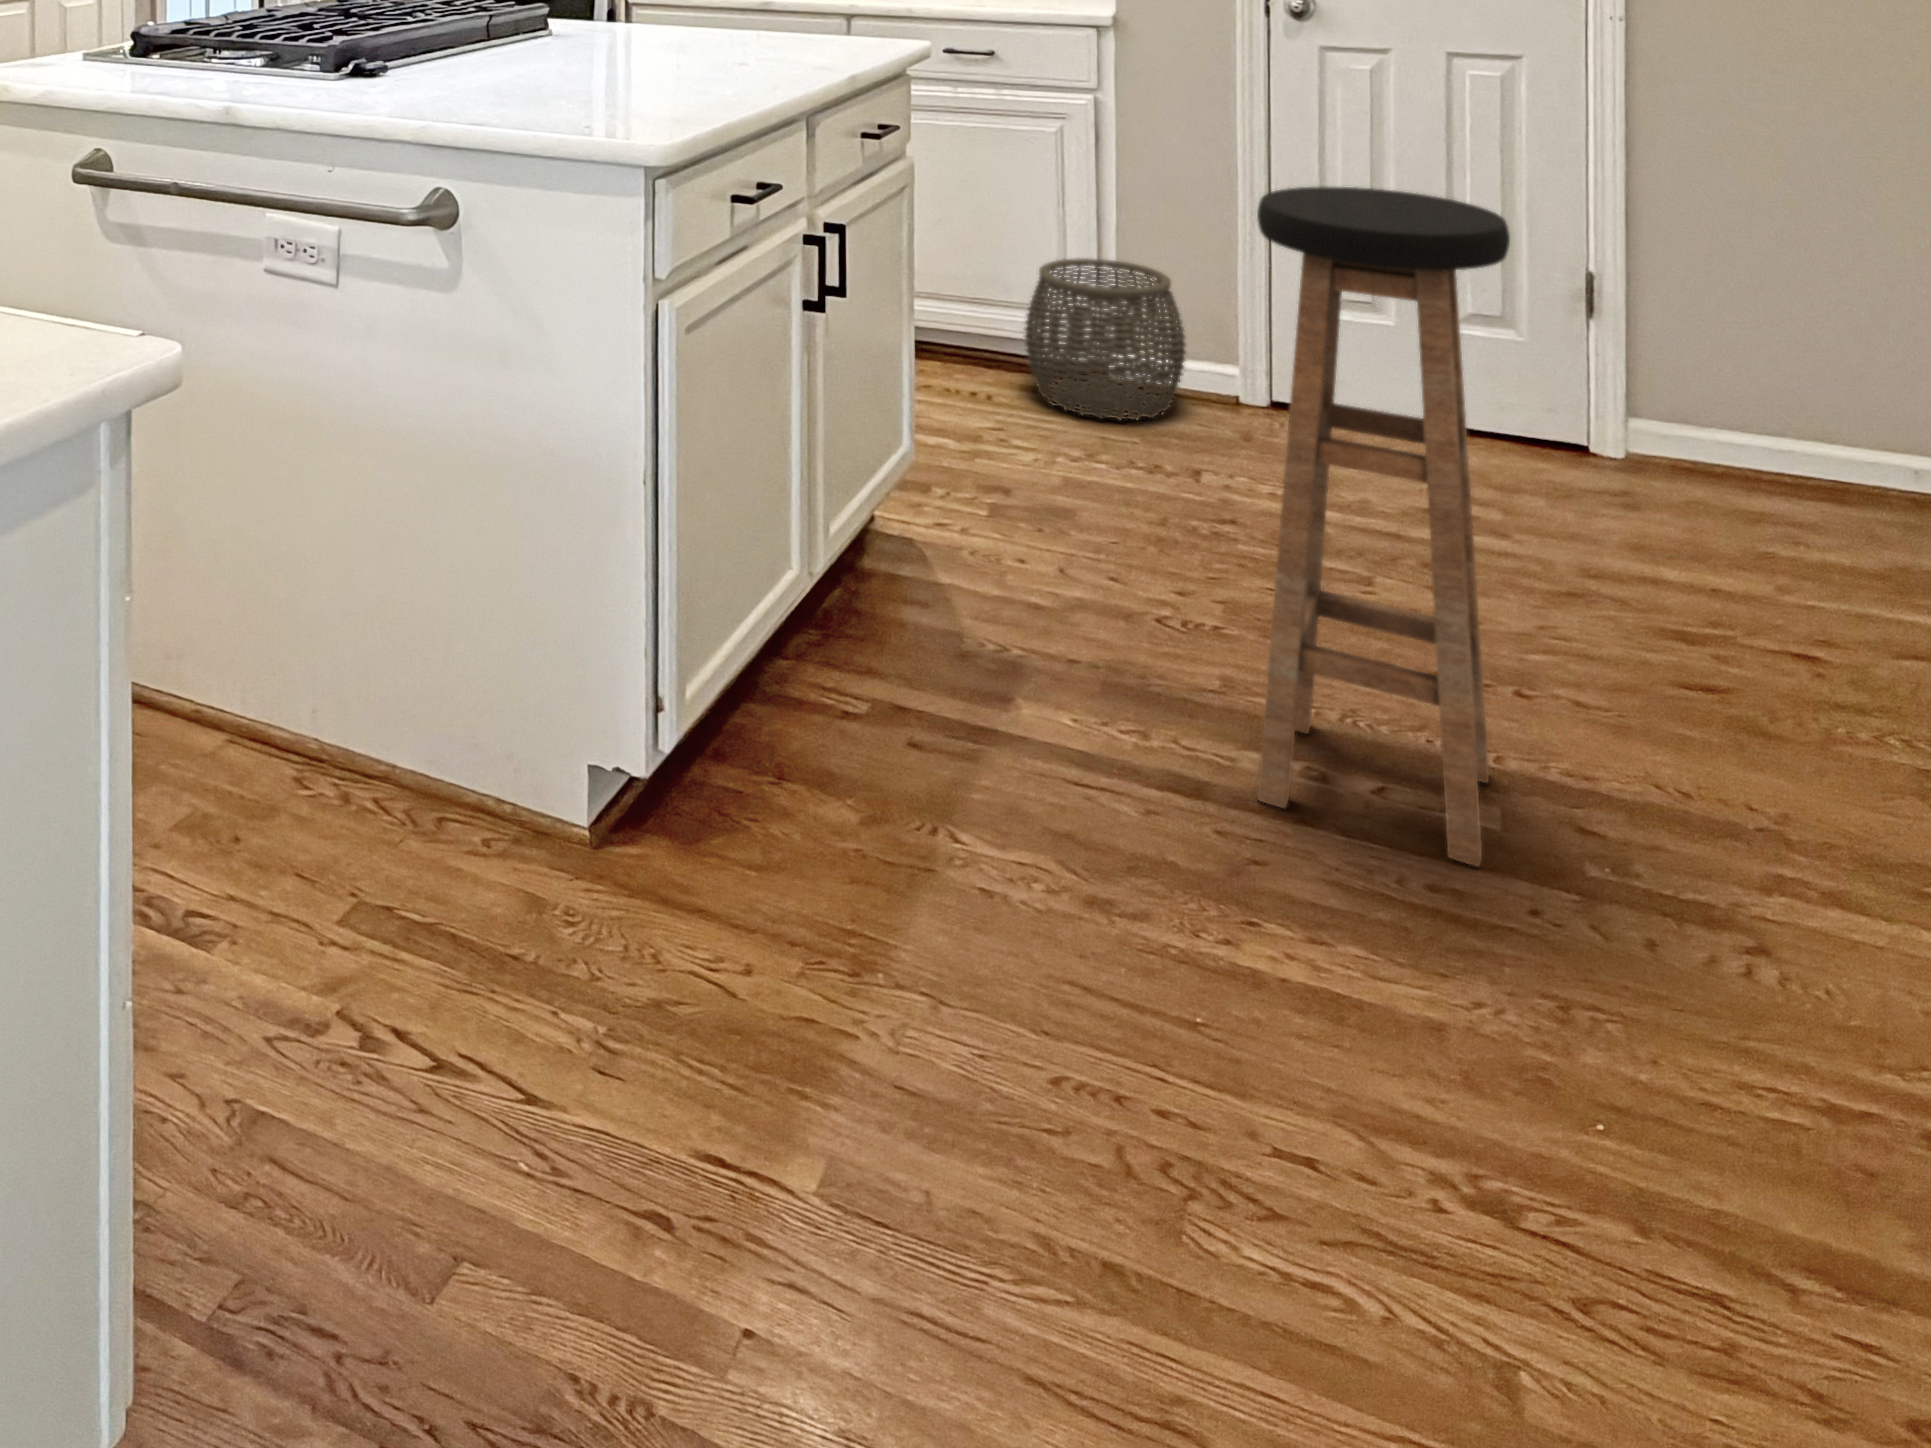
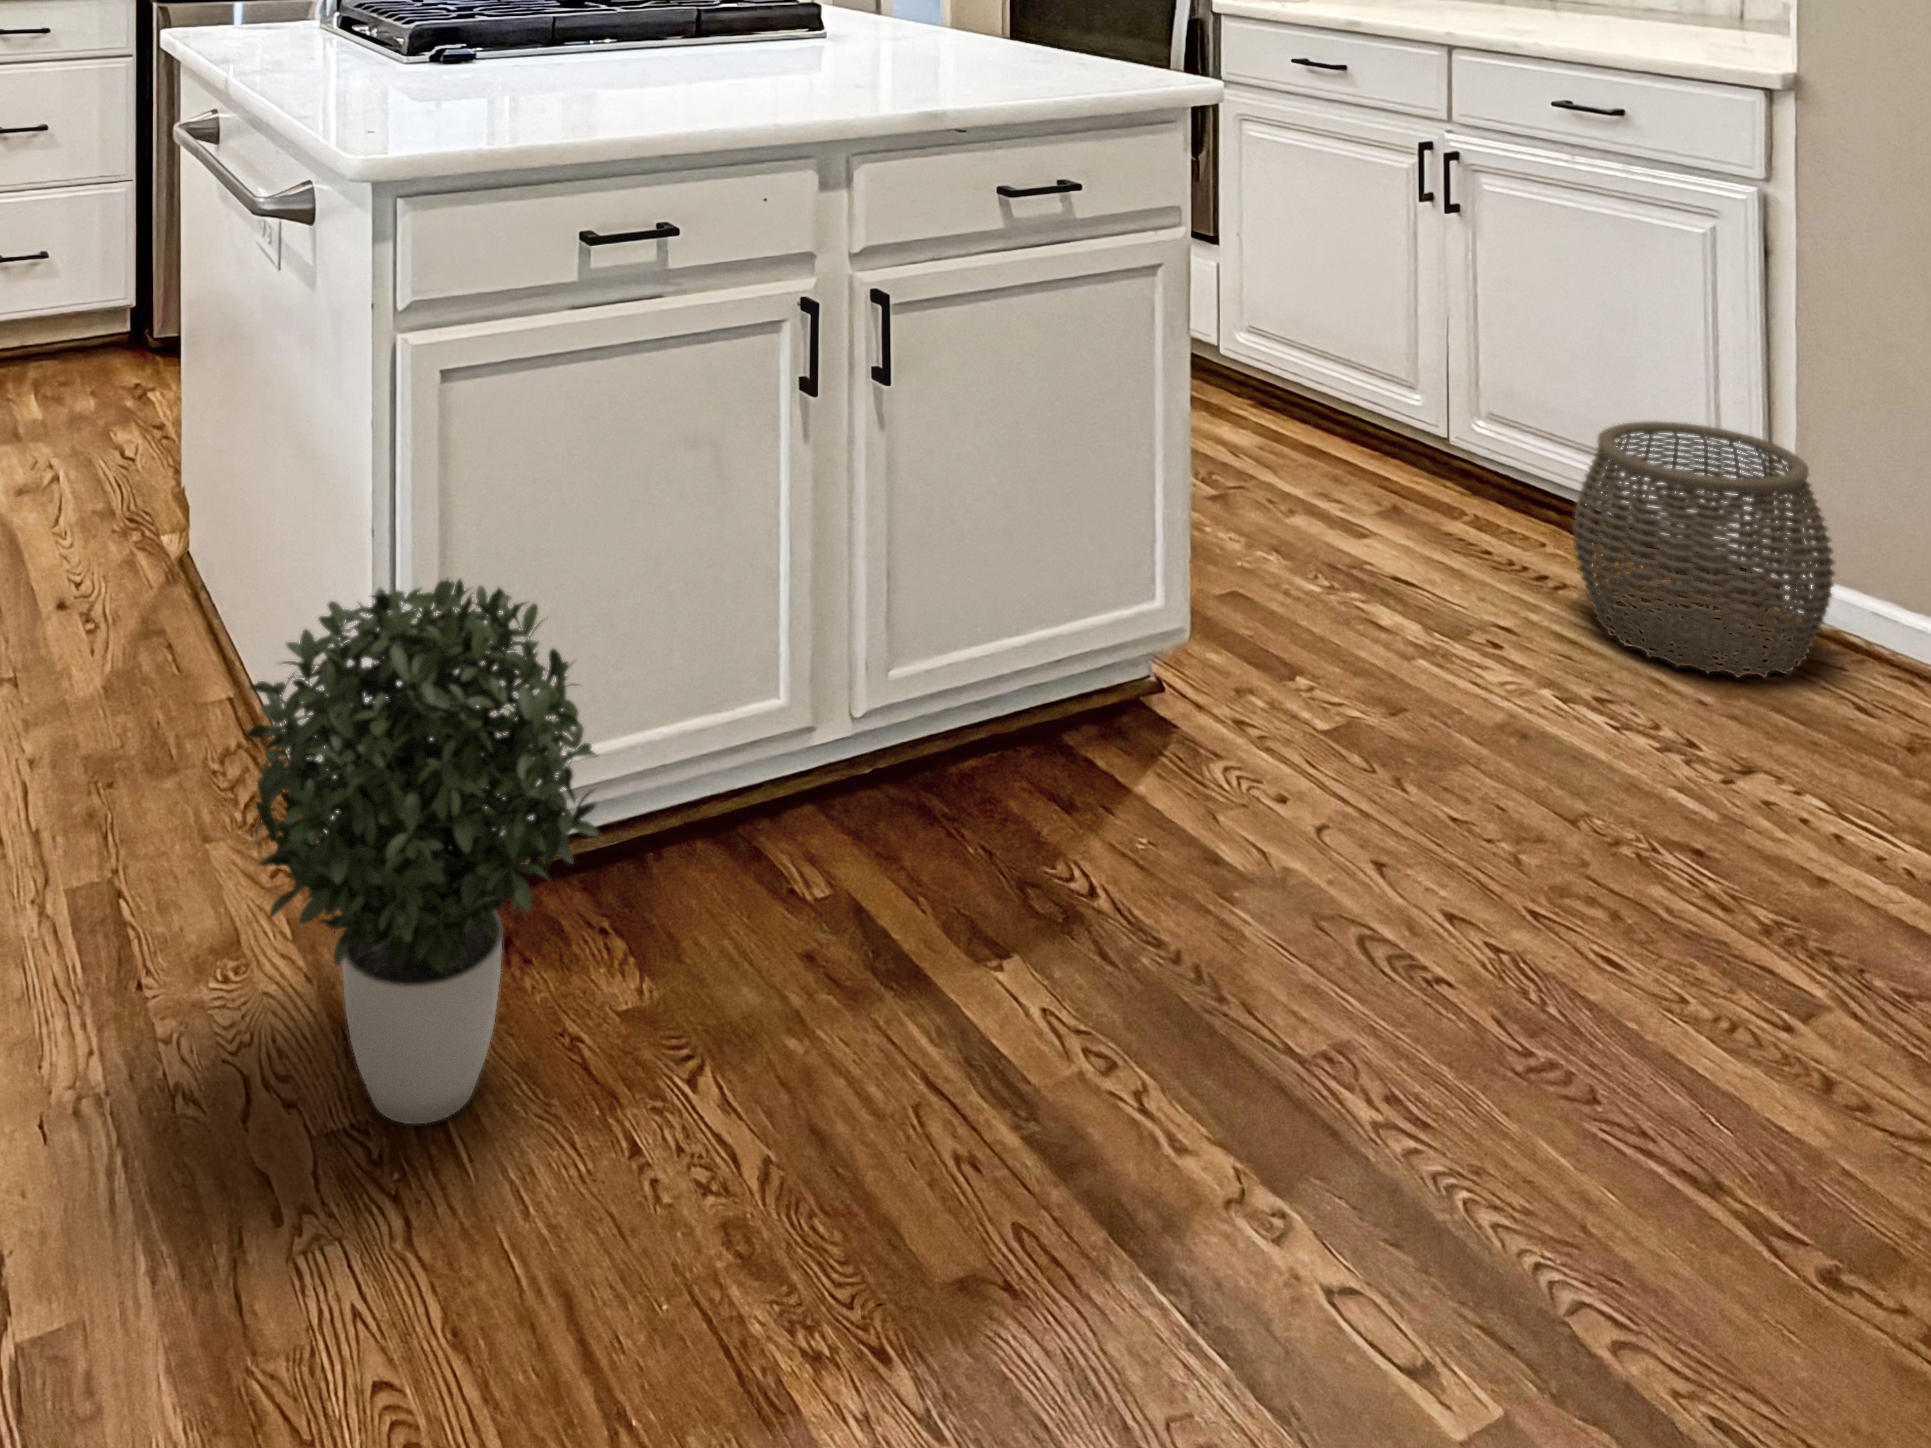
bar stool: present [1257,186,1510,866] -> none [1056,290,1461,1327]
potted plant: none [773,521,1091,998] -> present [246,579,598,1124]

